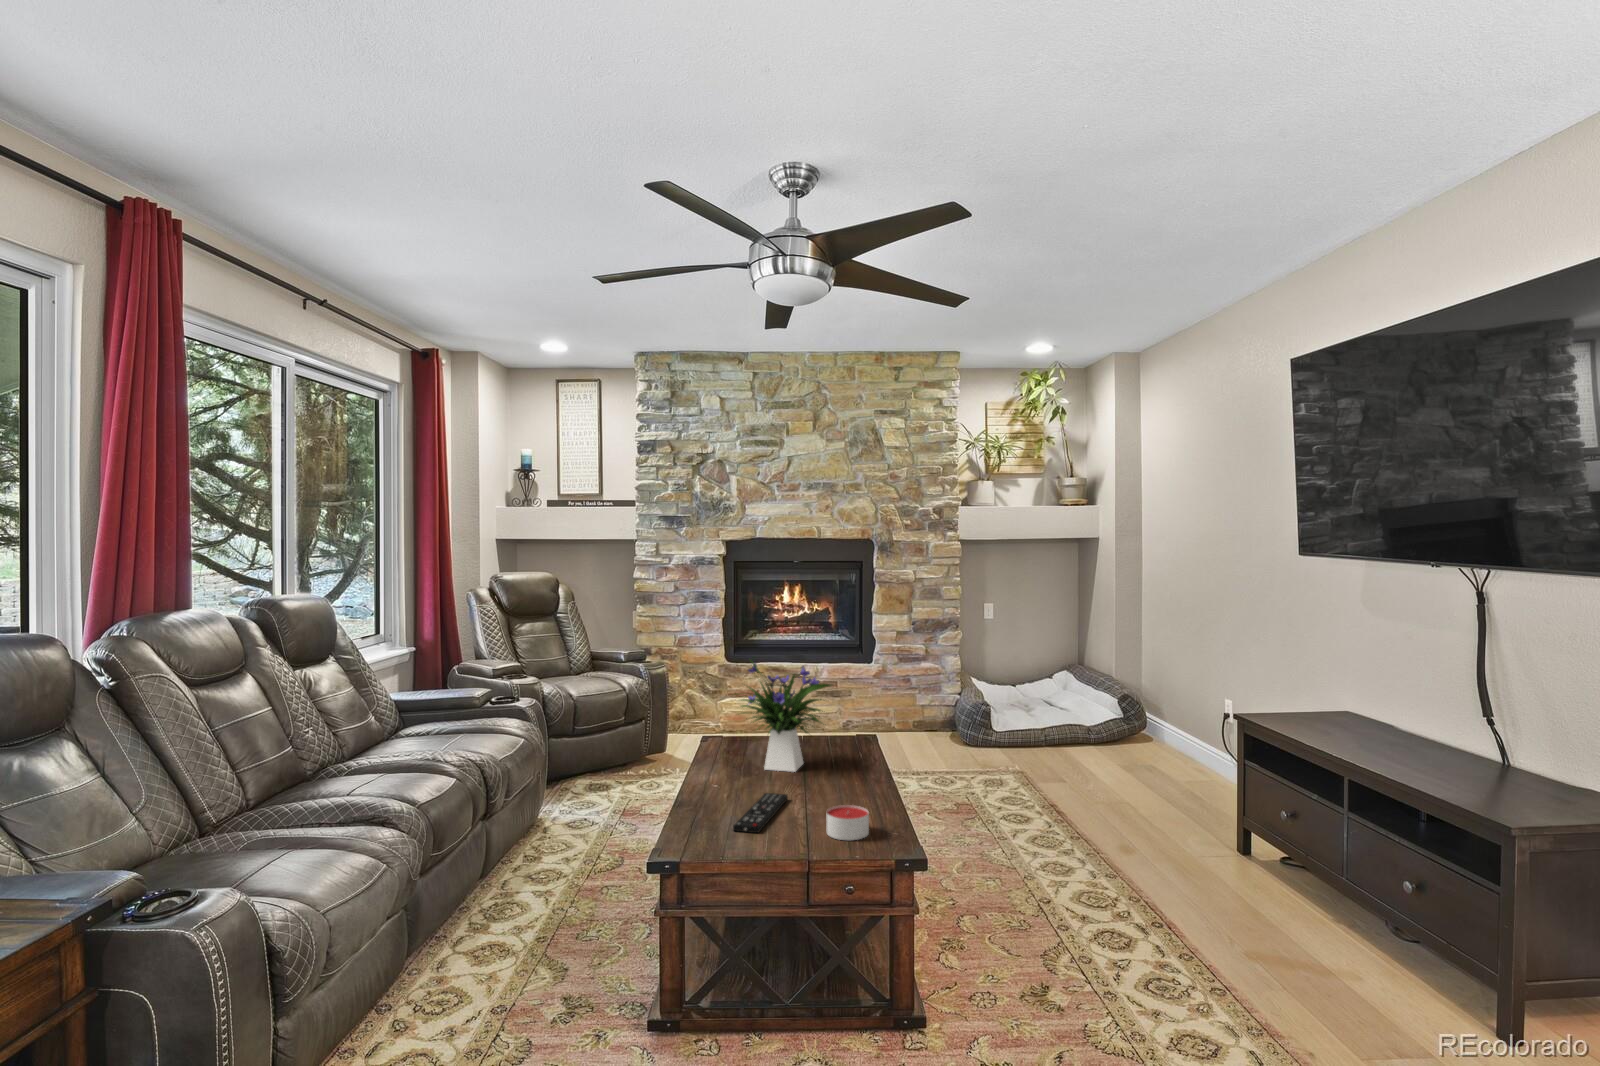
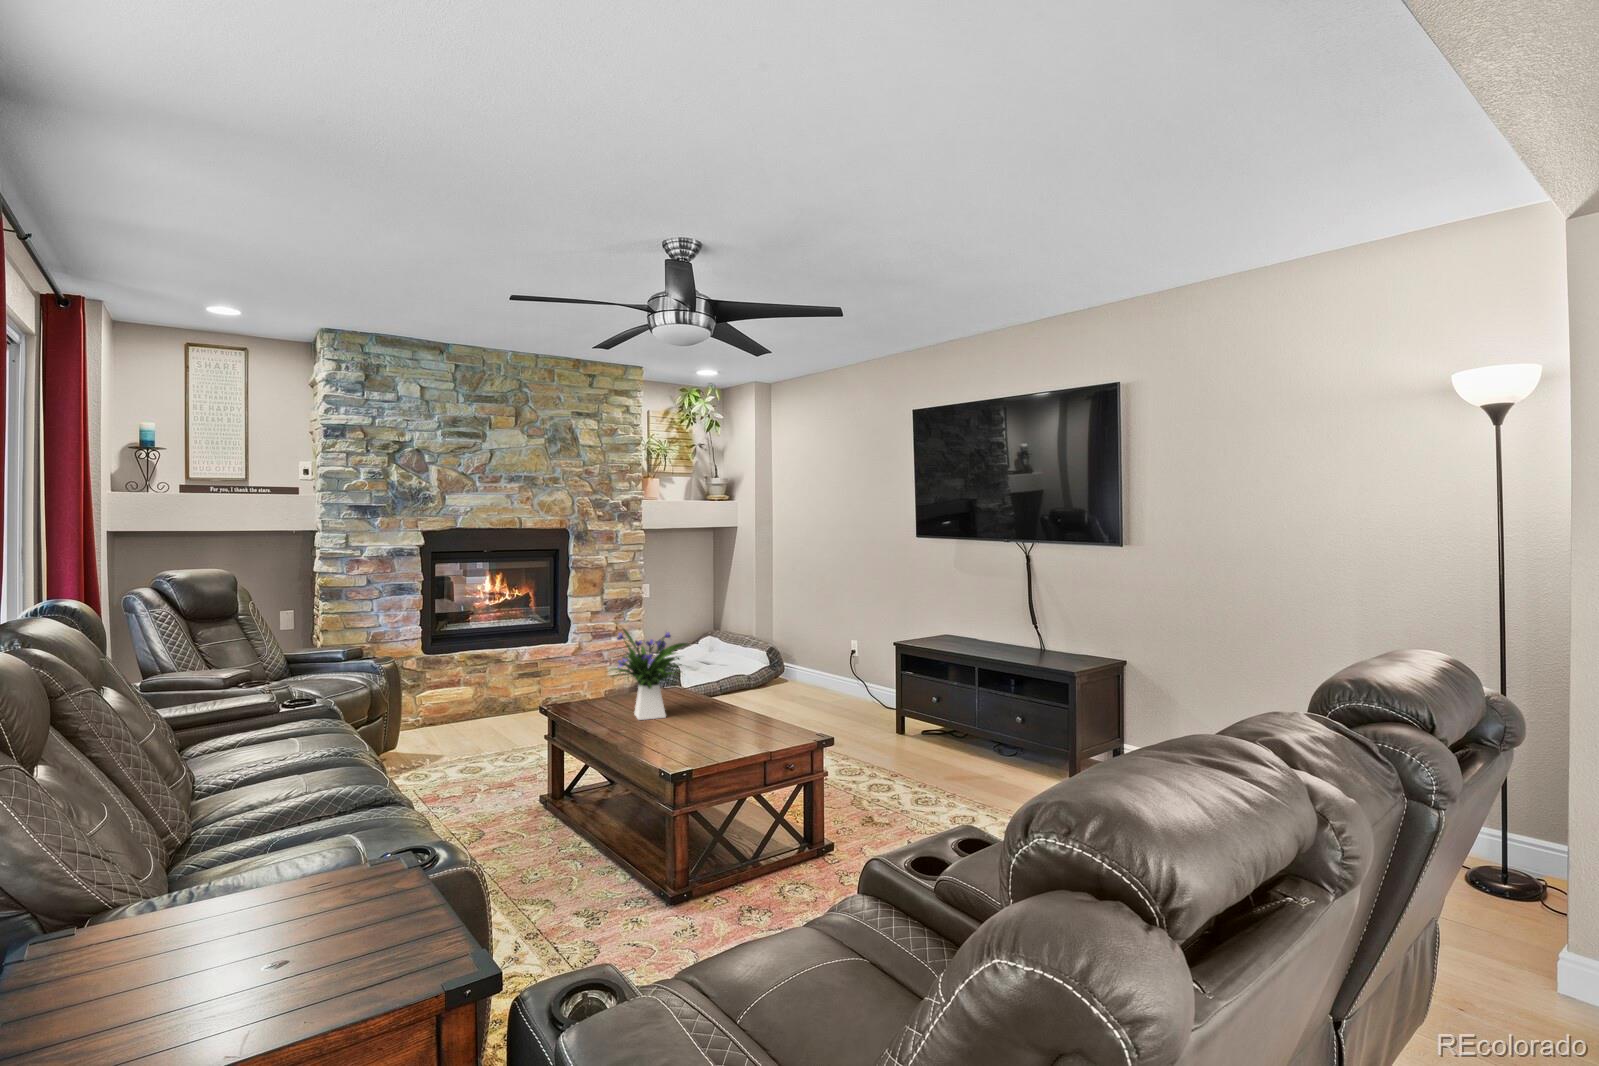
remote control: present [733,793,788,833] -> none [678,729,718,756]
candle: present [826,805,869,840] -> none [761,723,793,746]

